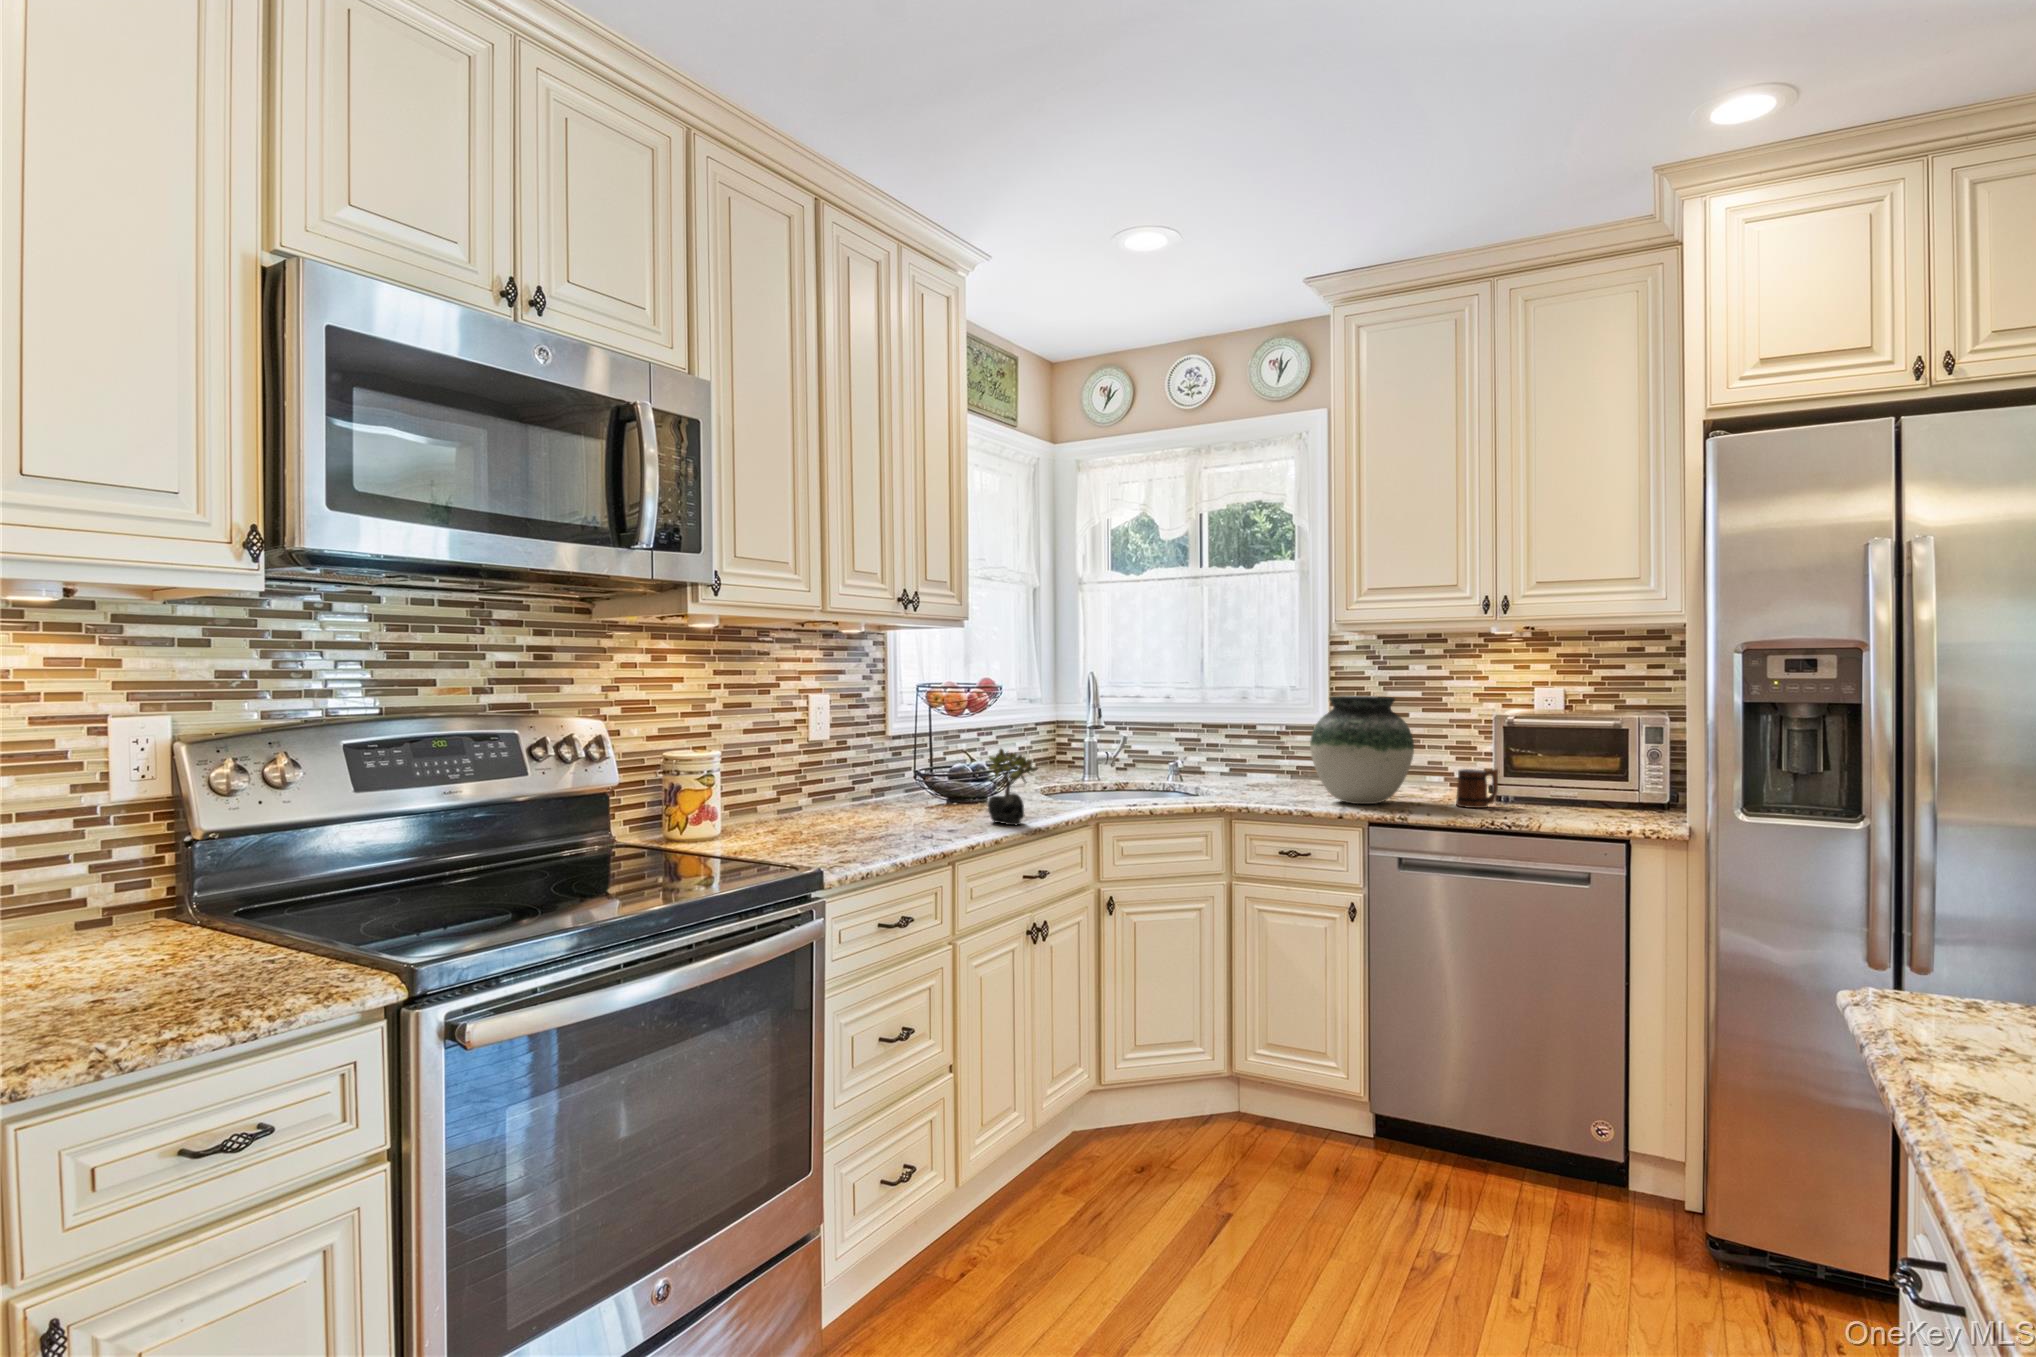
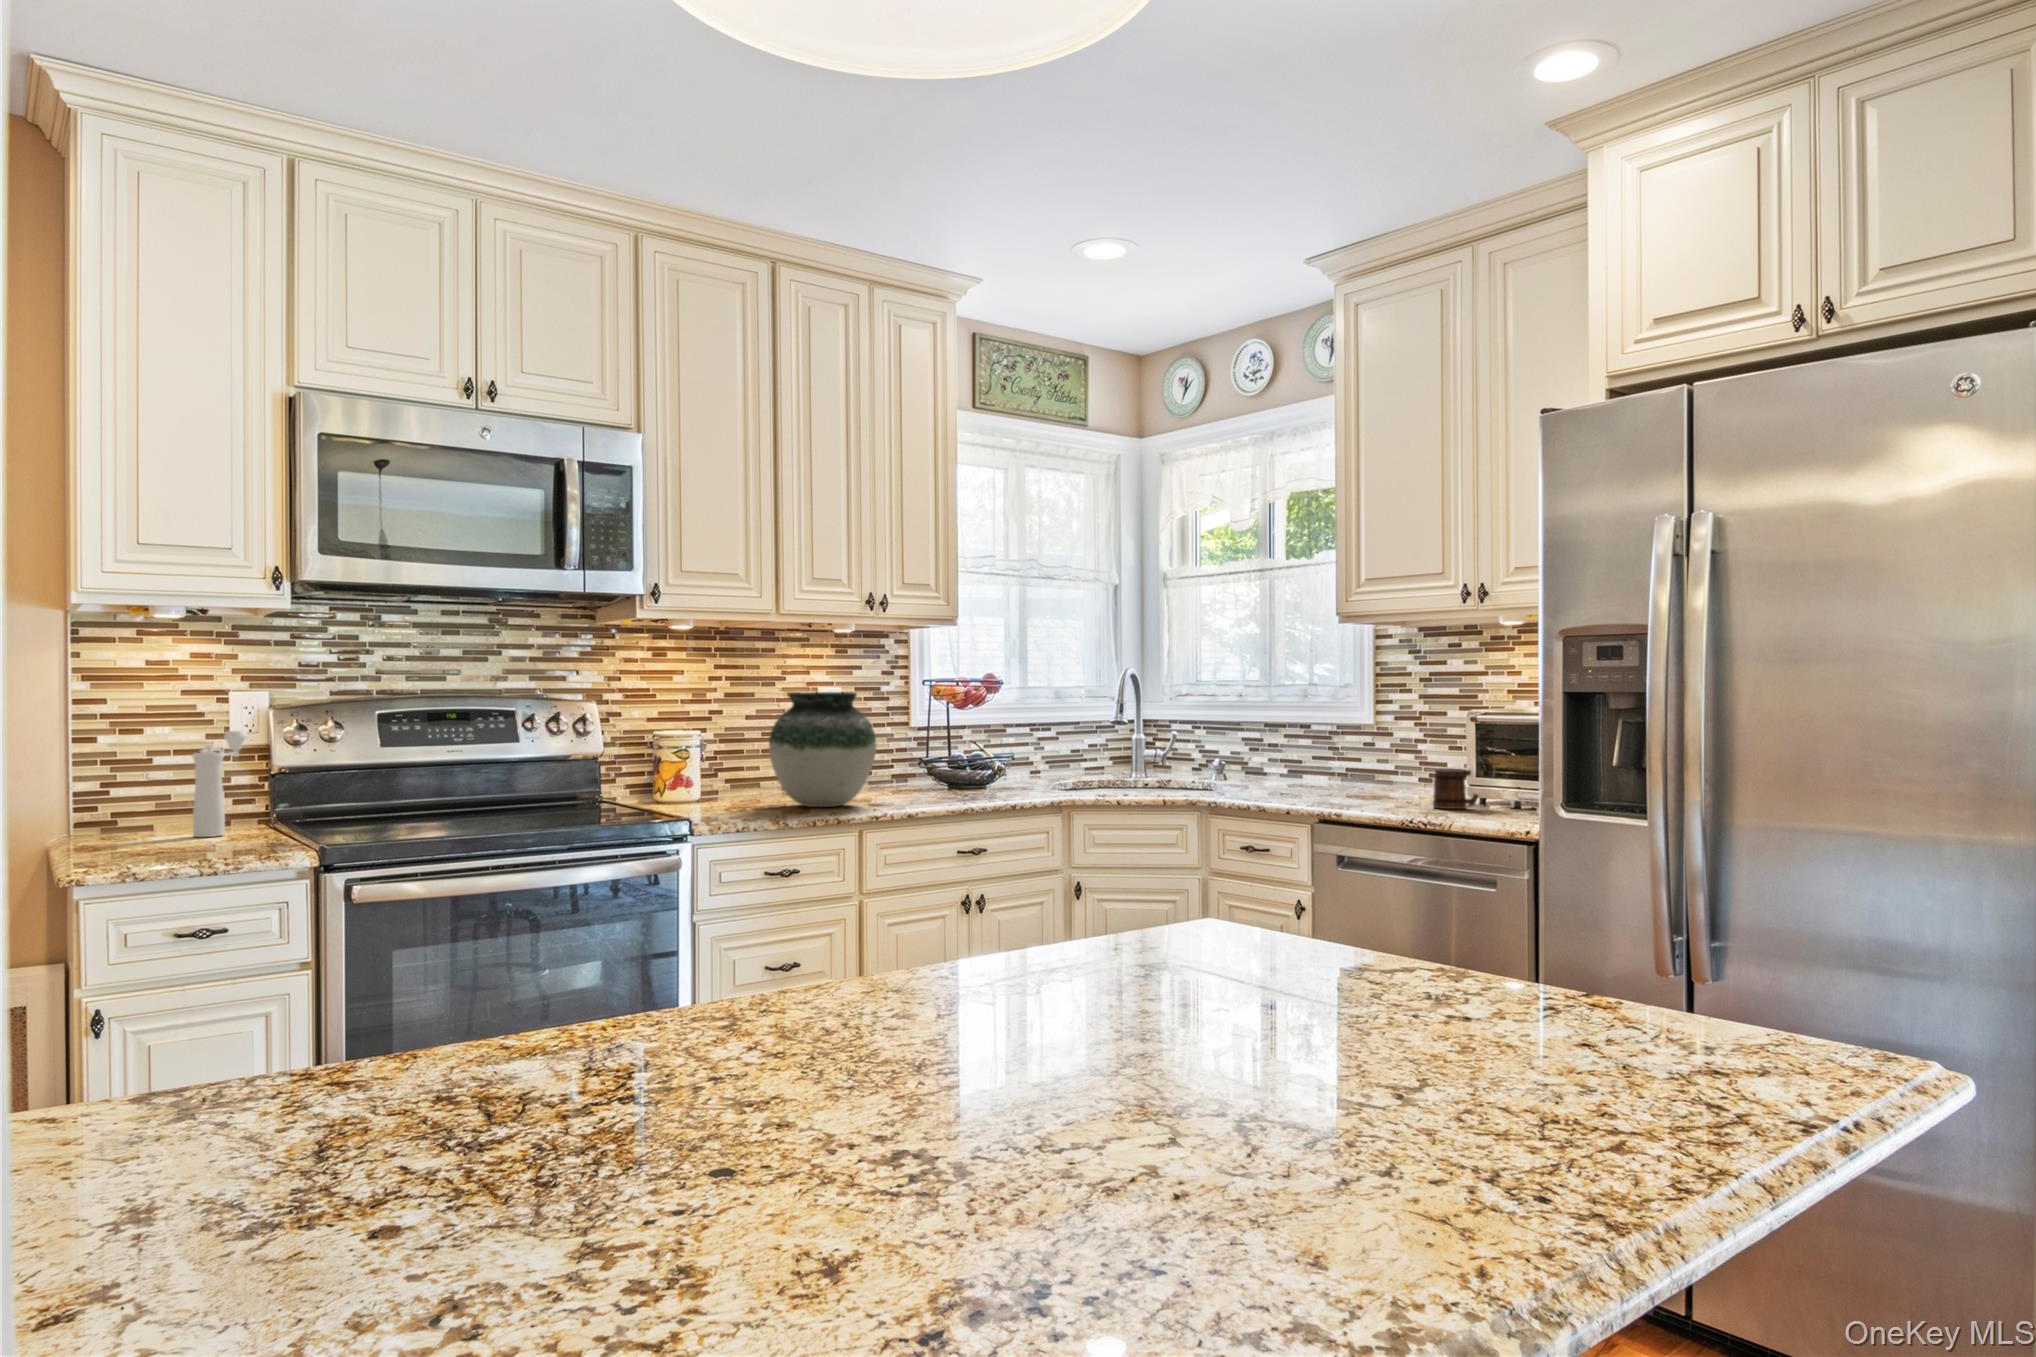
vase: present [1310,696,1414,804] -> present [769,692,876,807]
succulent plant: present [988,749,1038,825] -> none [928,736,975,804]
pepper mill: none [83,778,157,957] -> present [193,731,247,837]

